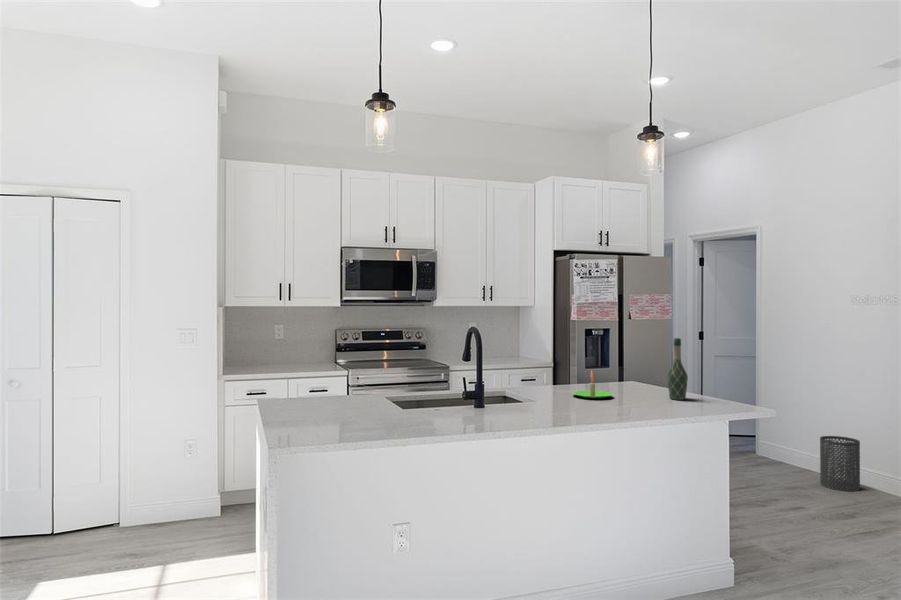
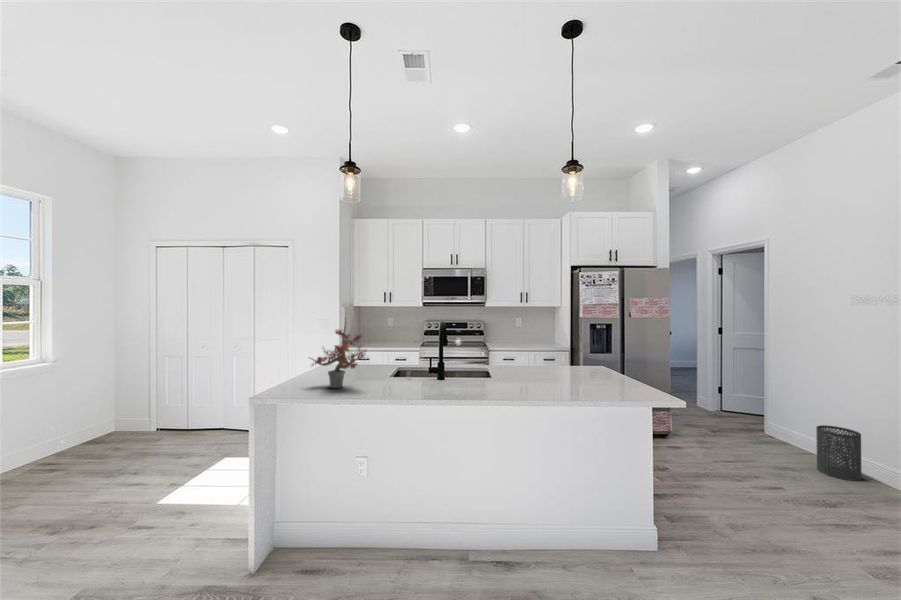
potted plant: none [317,320,417,423] -> present [311,321,367,388]
wine bottle: present [667,338,688,400] -> none [599,335,617,387]
candle: present [573,371,613,398] -> none [522,358,554,380]

